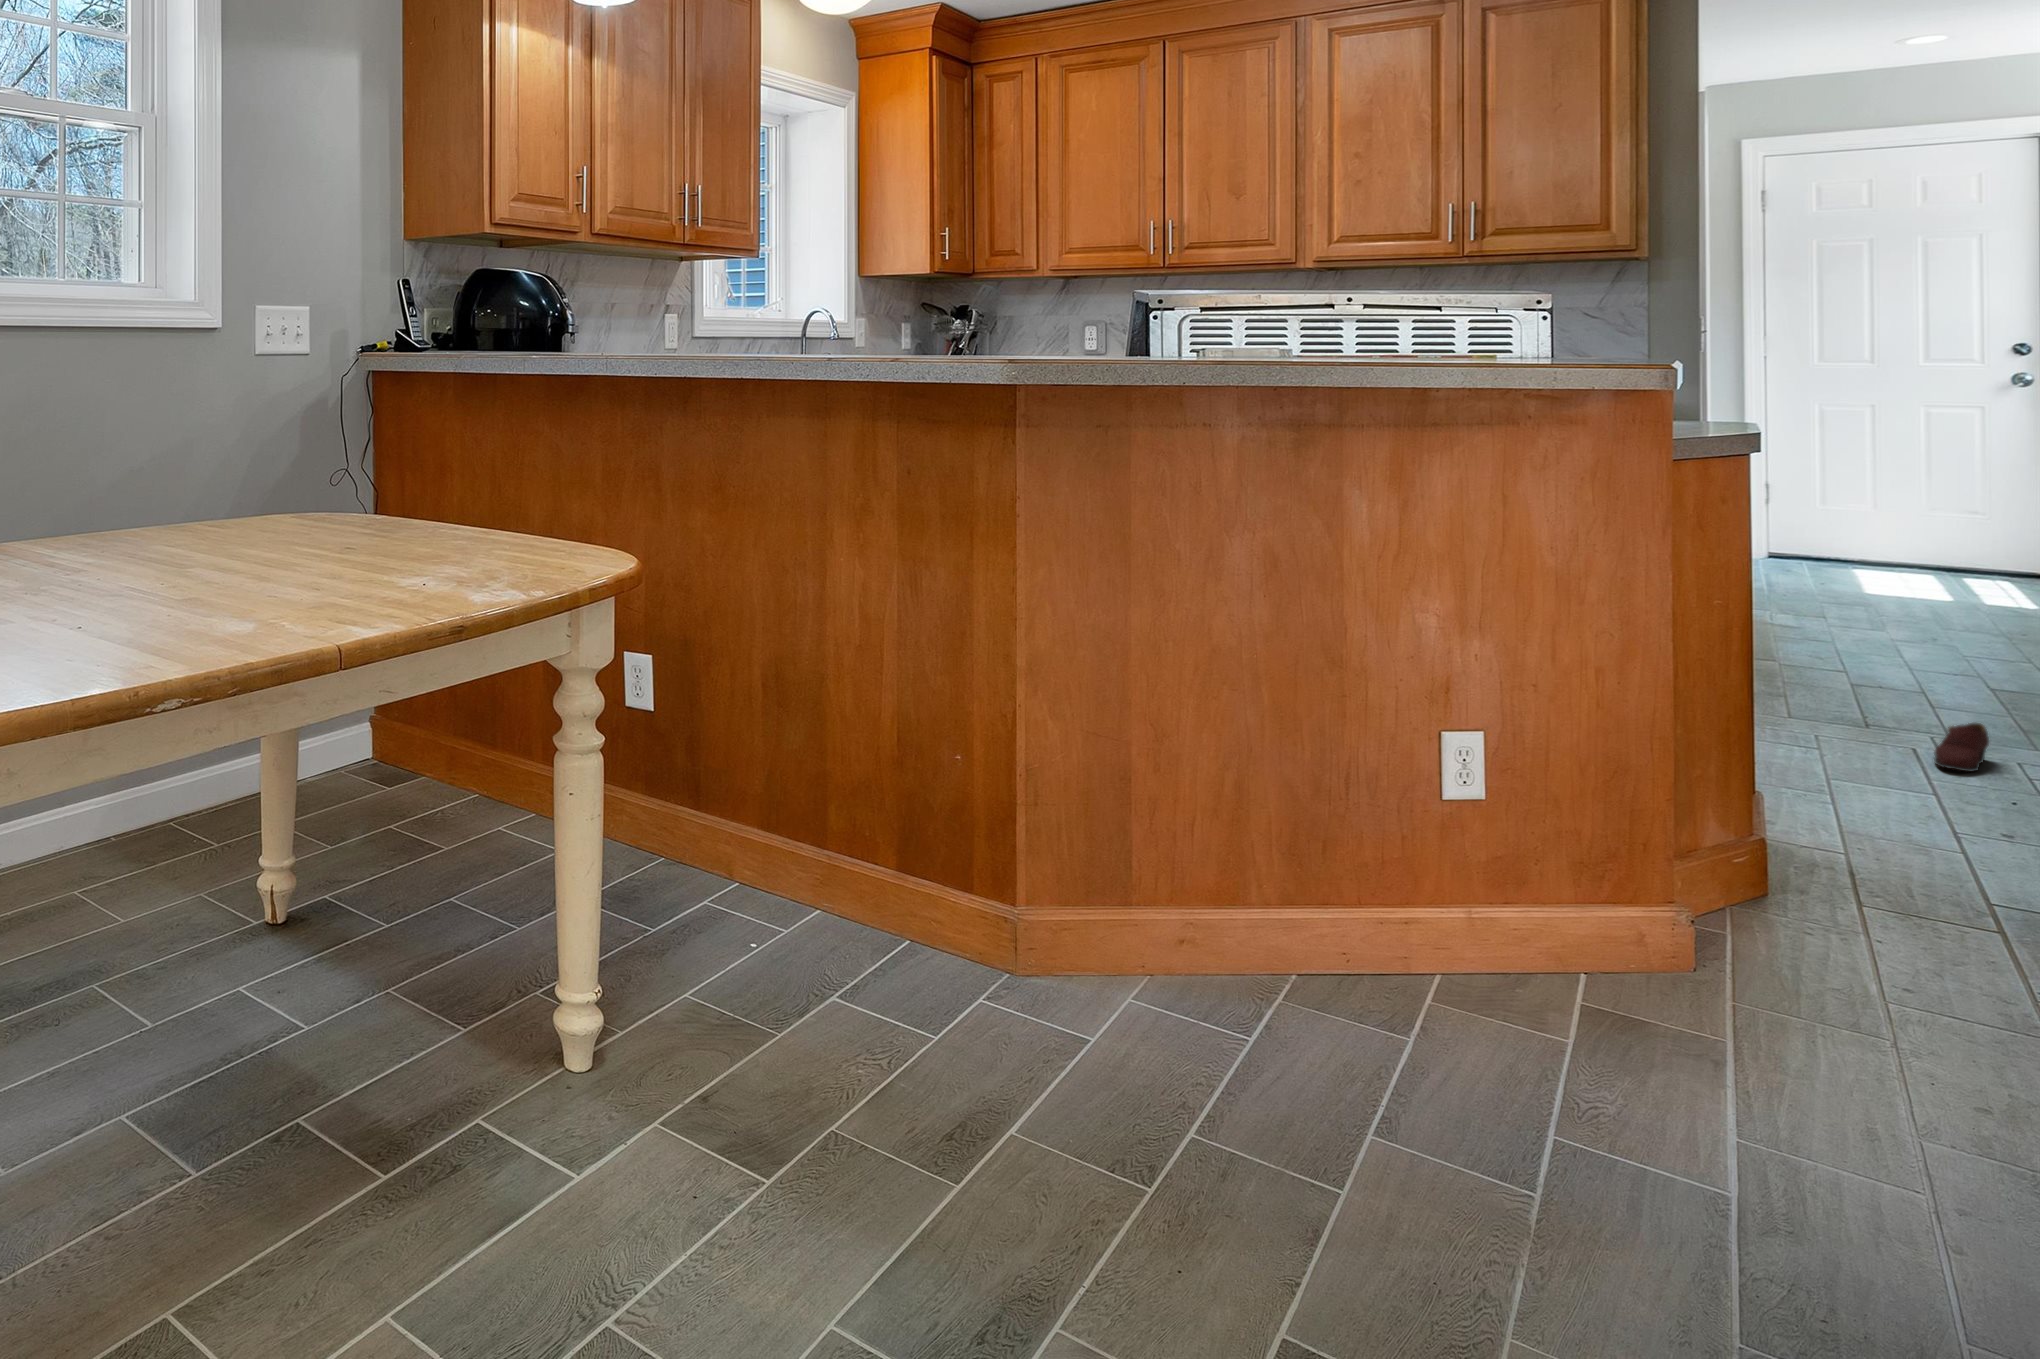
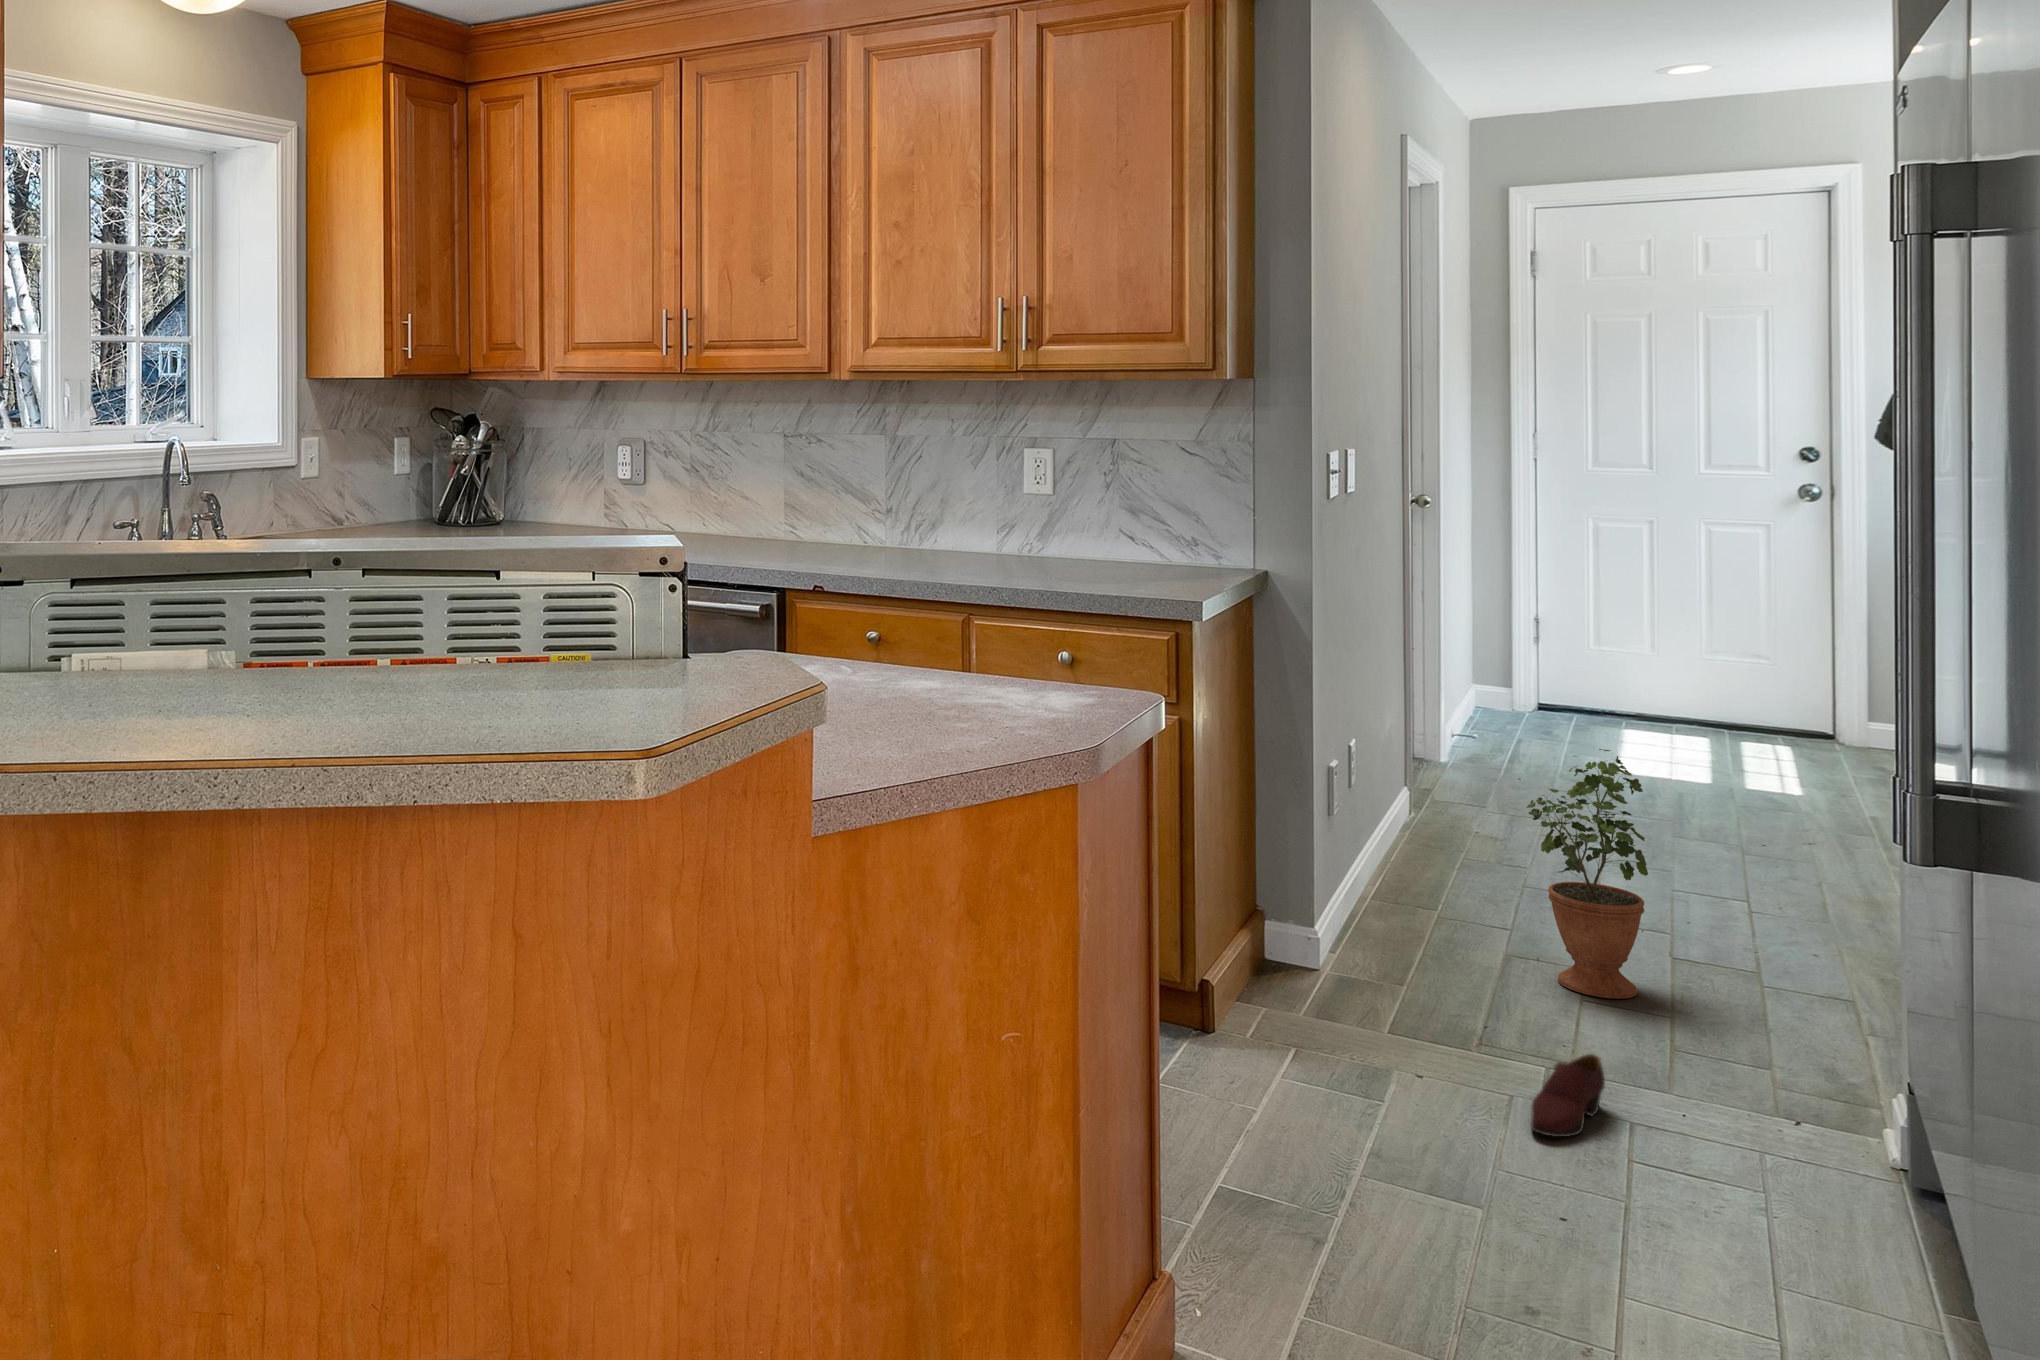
potted plant: none [1873,530,1981,708] -> present [1526,749,1648,999]

